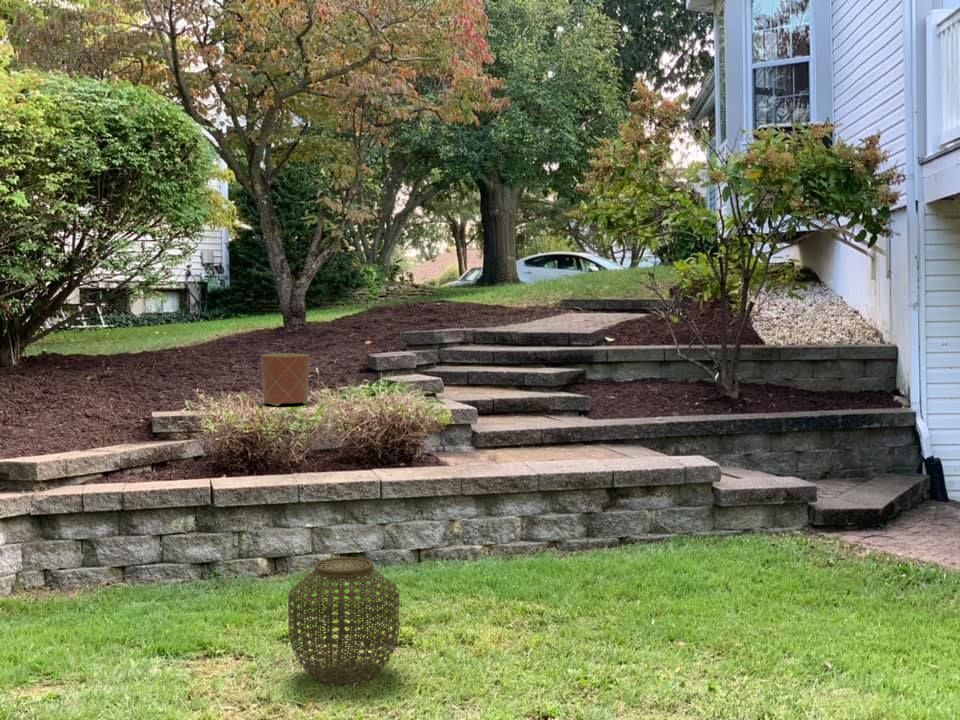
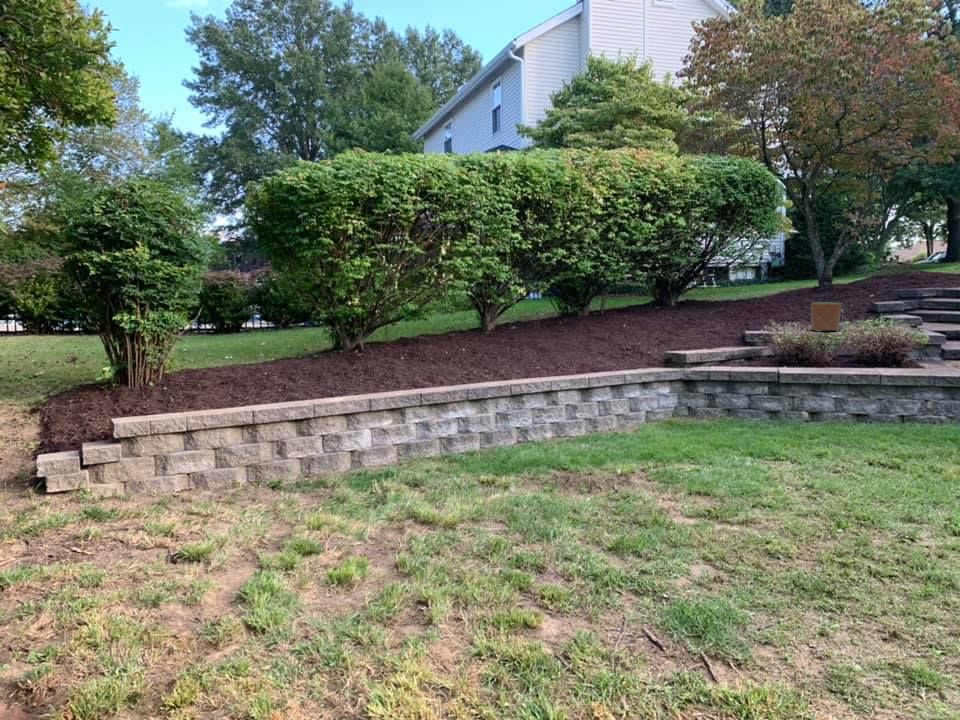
woven basket: present [288,557,399,685] -> none [823,412,893,480]

